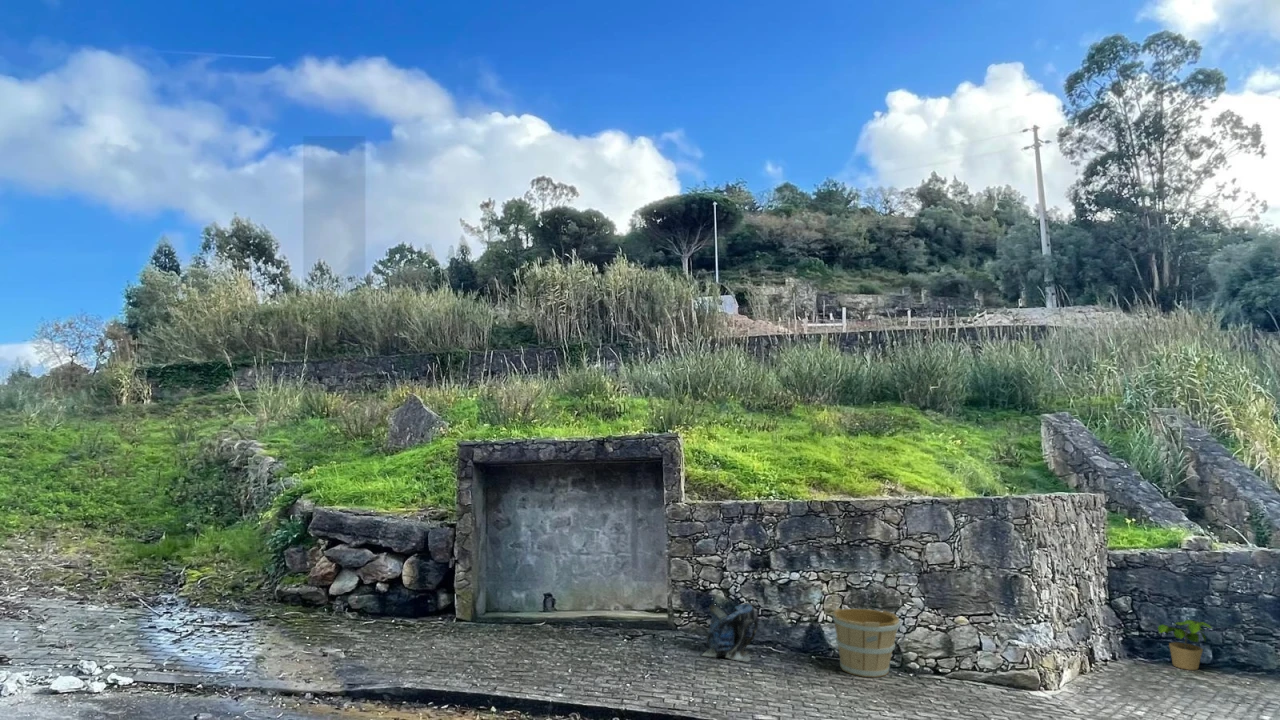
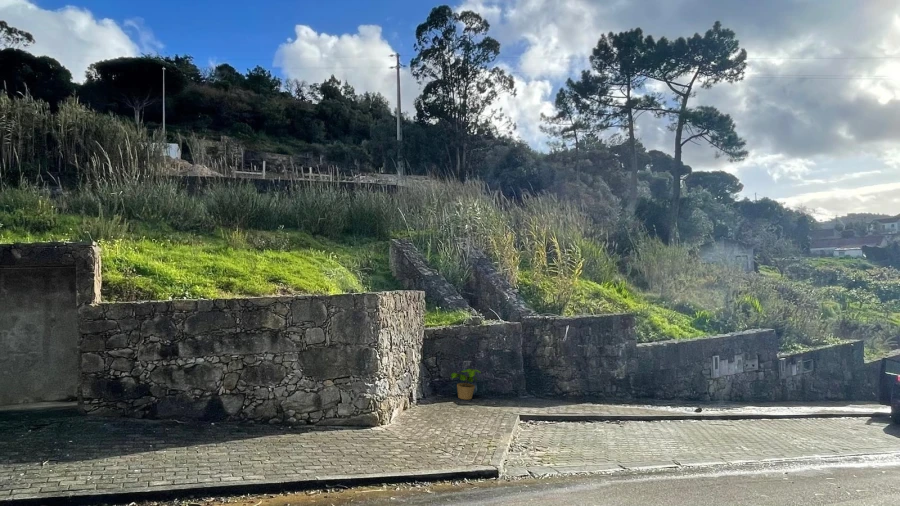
backpack: present [702,604,758,662] -> none [108,387,164,435]
wooden bucket: present [833,608,900,677] -> none [229,382,283,435]

